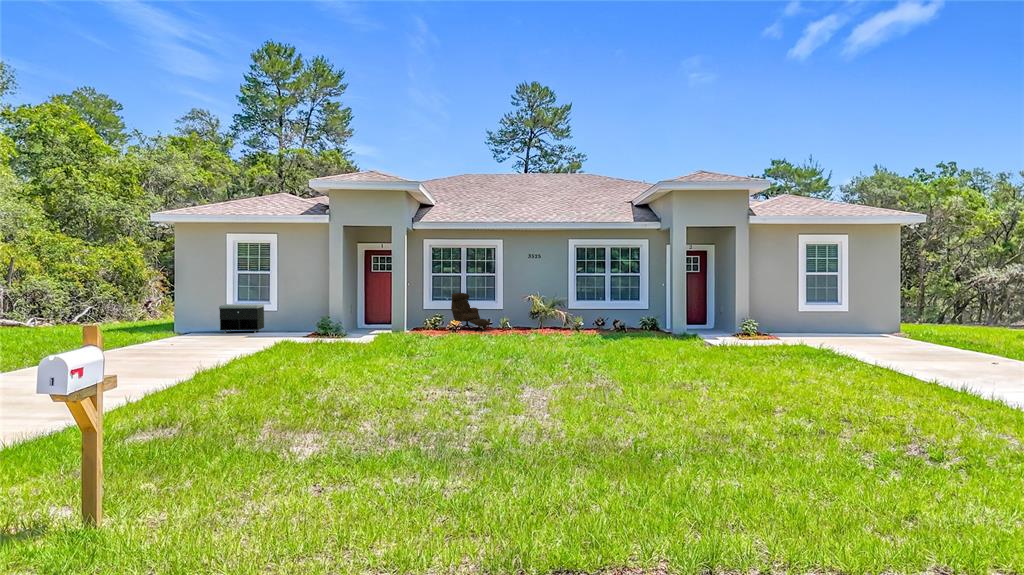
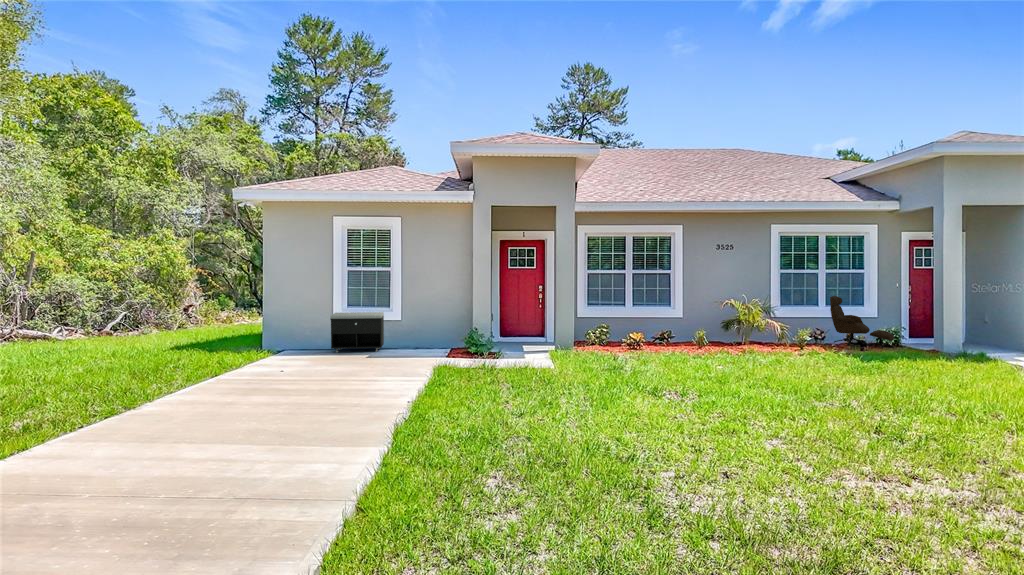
lounge chair: present [451,293,489,332] -> present [830,296,894,348]

